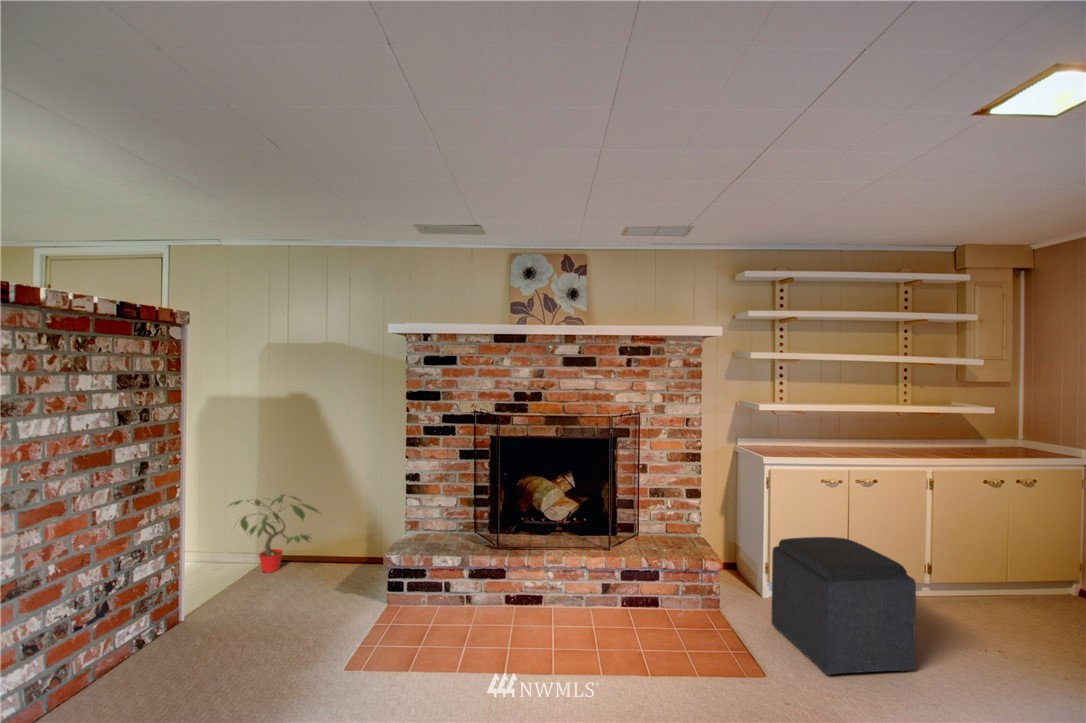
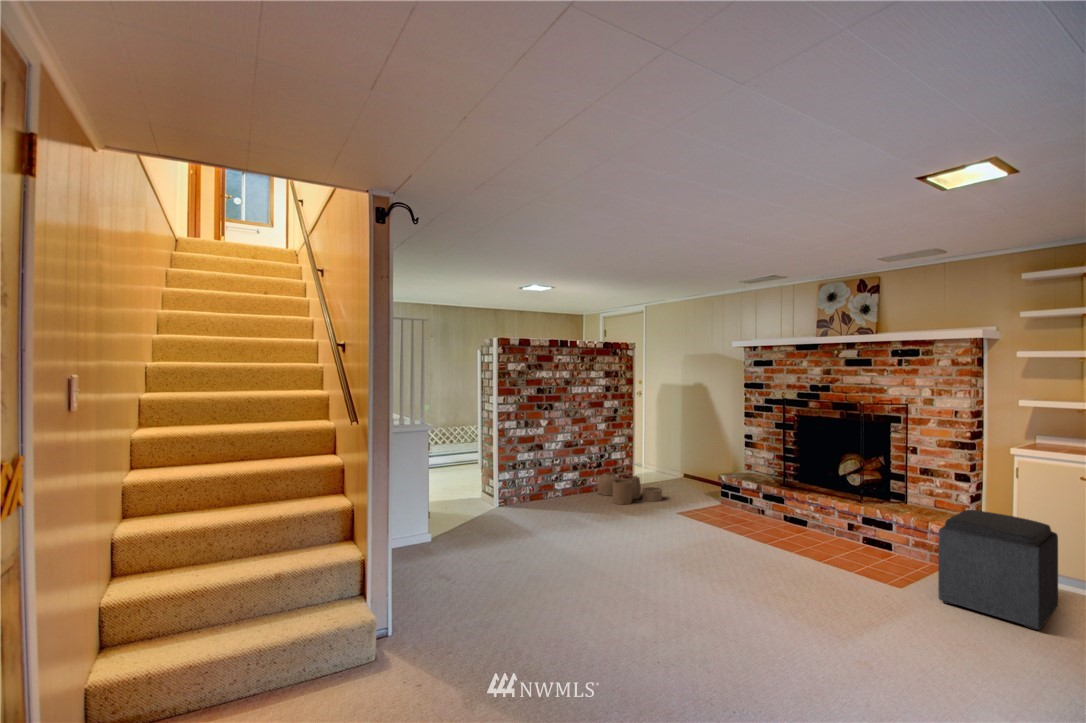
potted plant: present [230,494,318,572] -> none [661,440,707,482]
woven basket: none [100,608,286,705] -> present [598,473,662,504]

